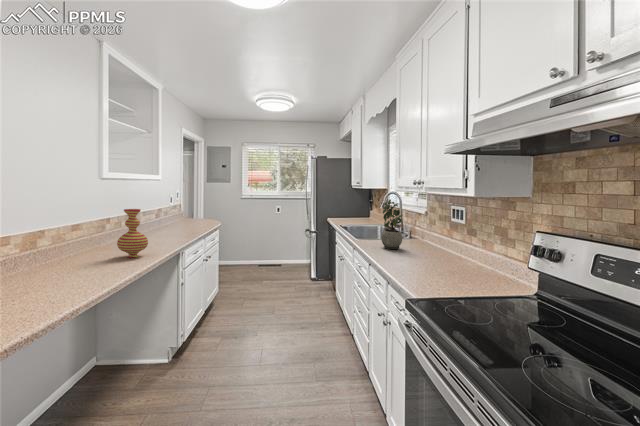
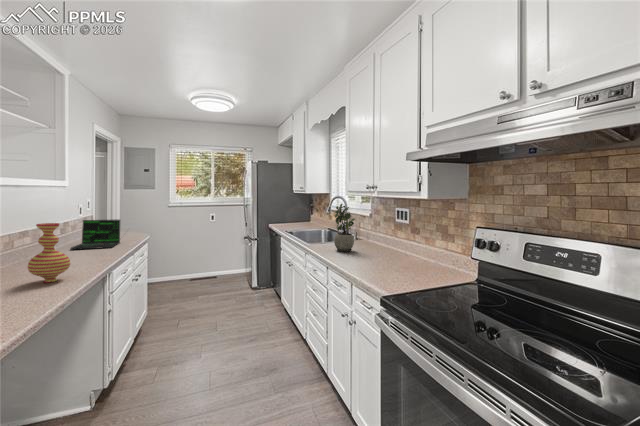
laptop: none [157,208,204,233] -> present [71,220,120,250]

